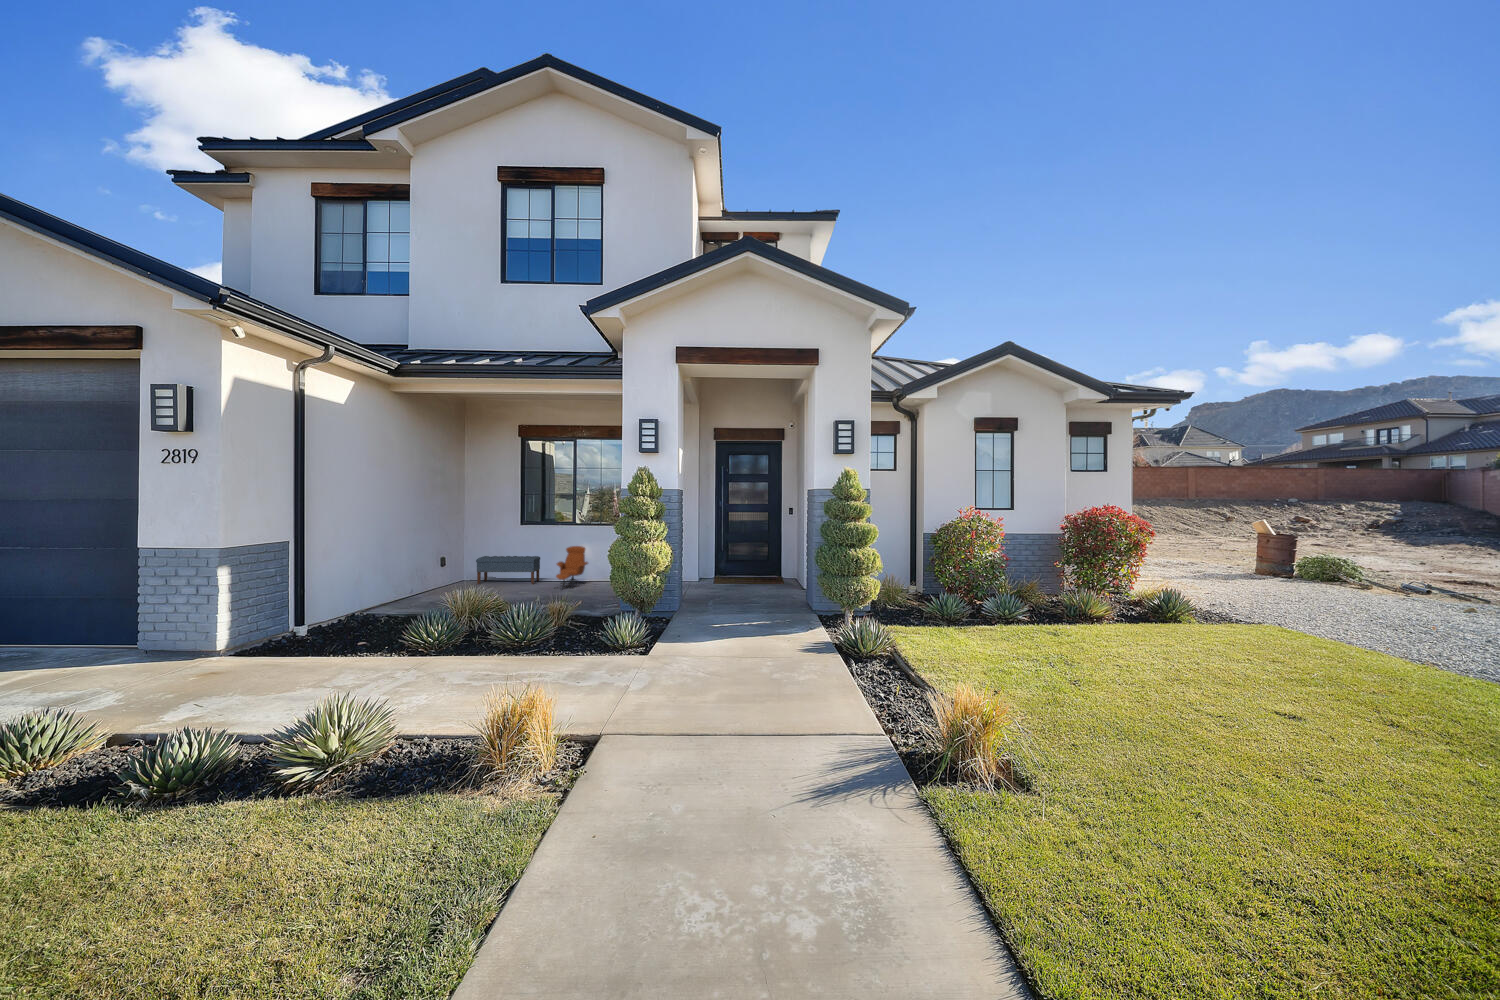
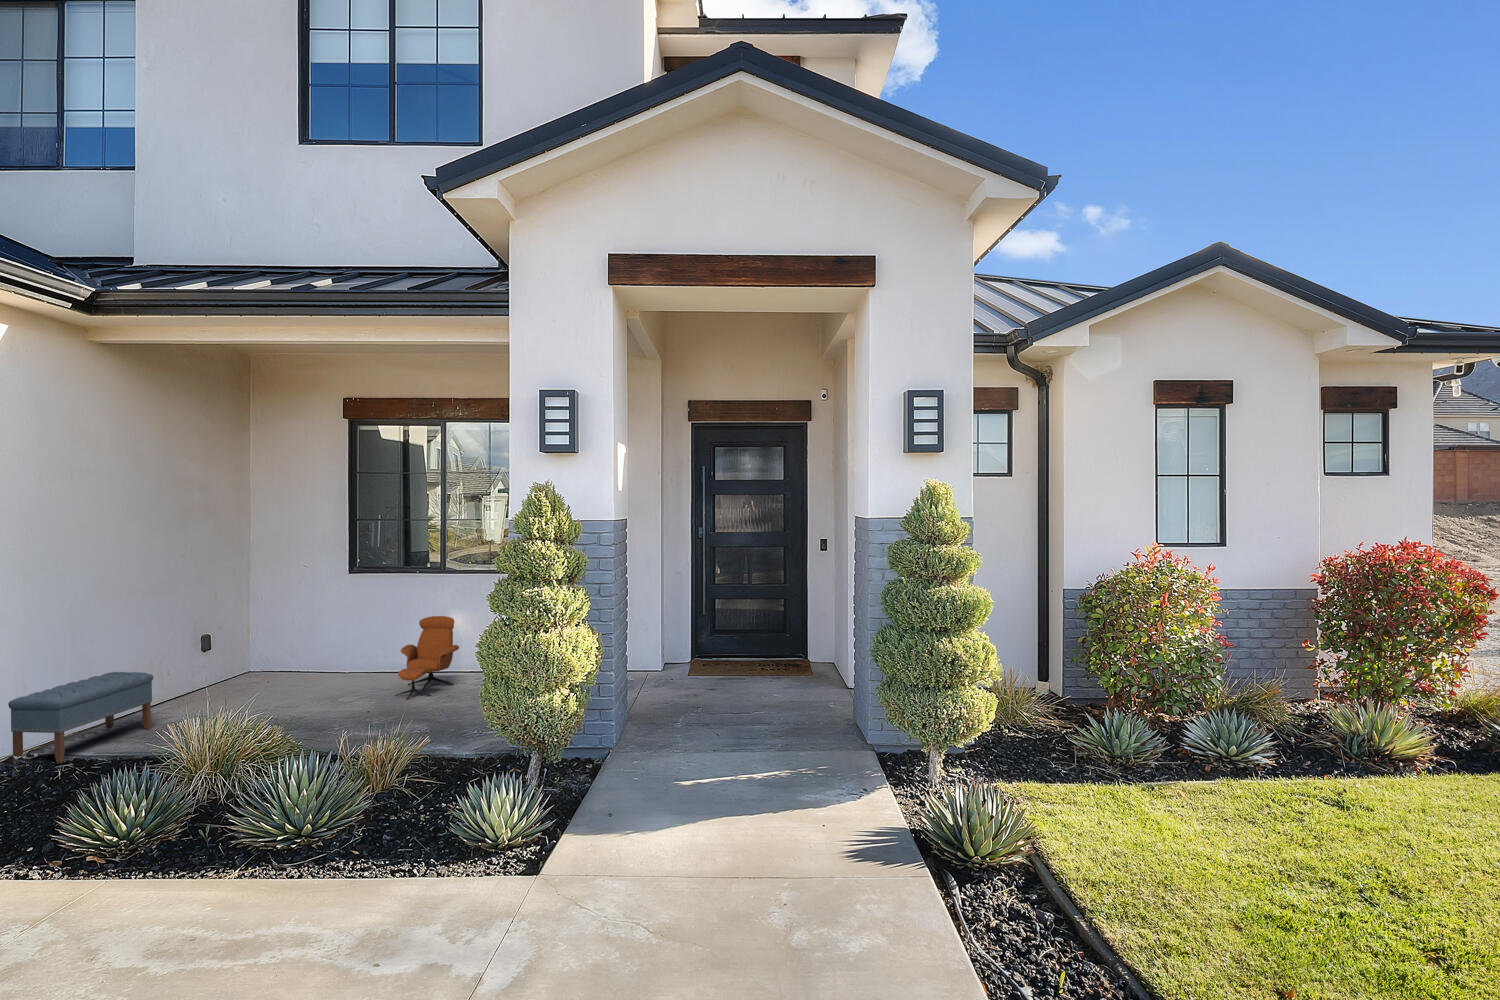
bench: present [476,556,540,584] -> present [8,672,153,763]

